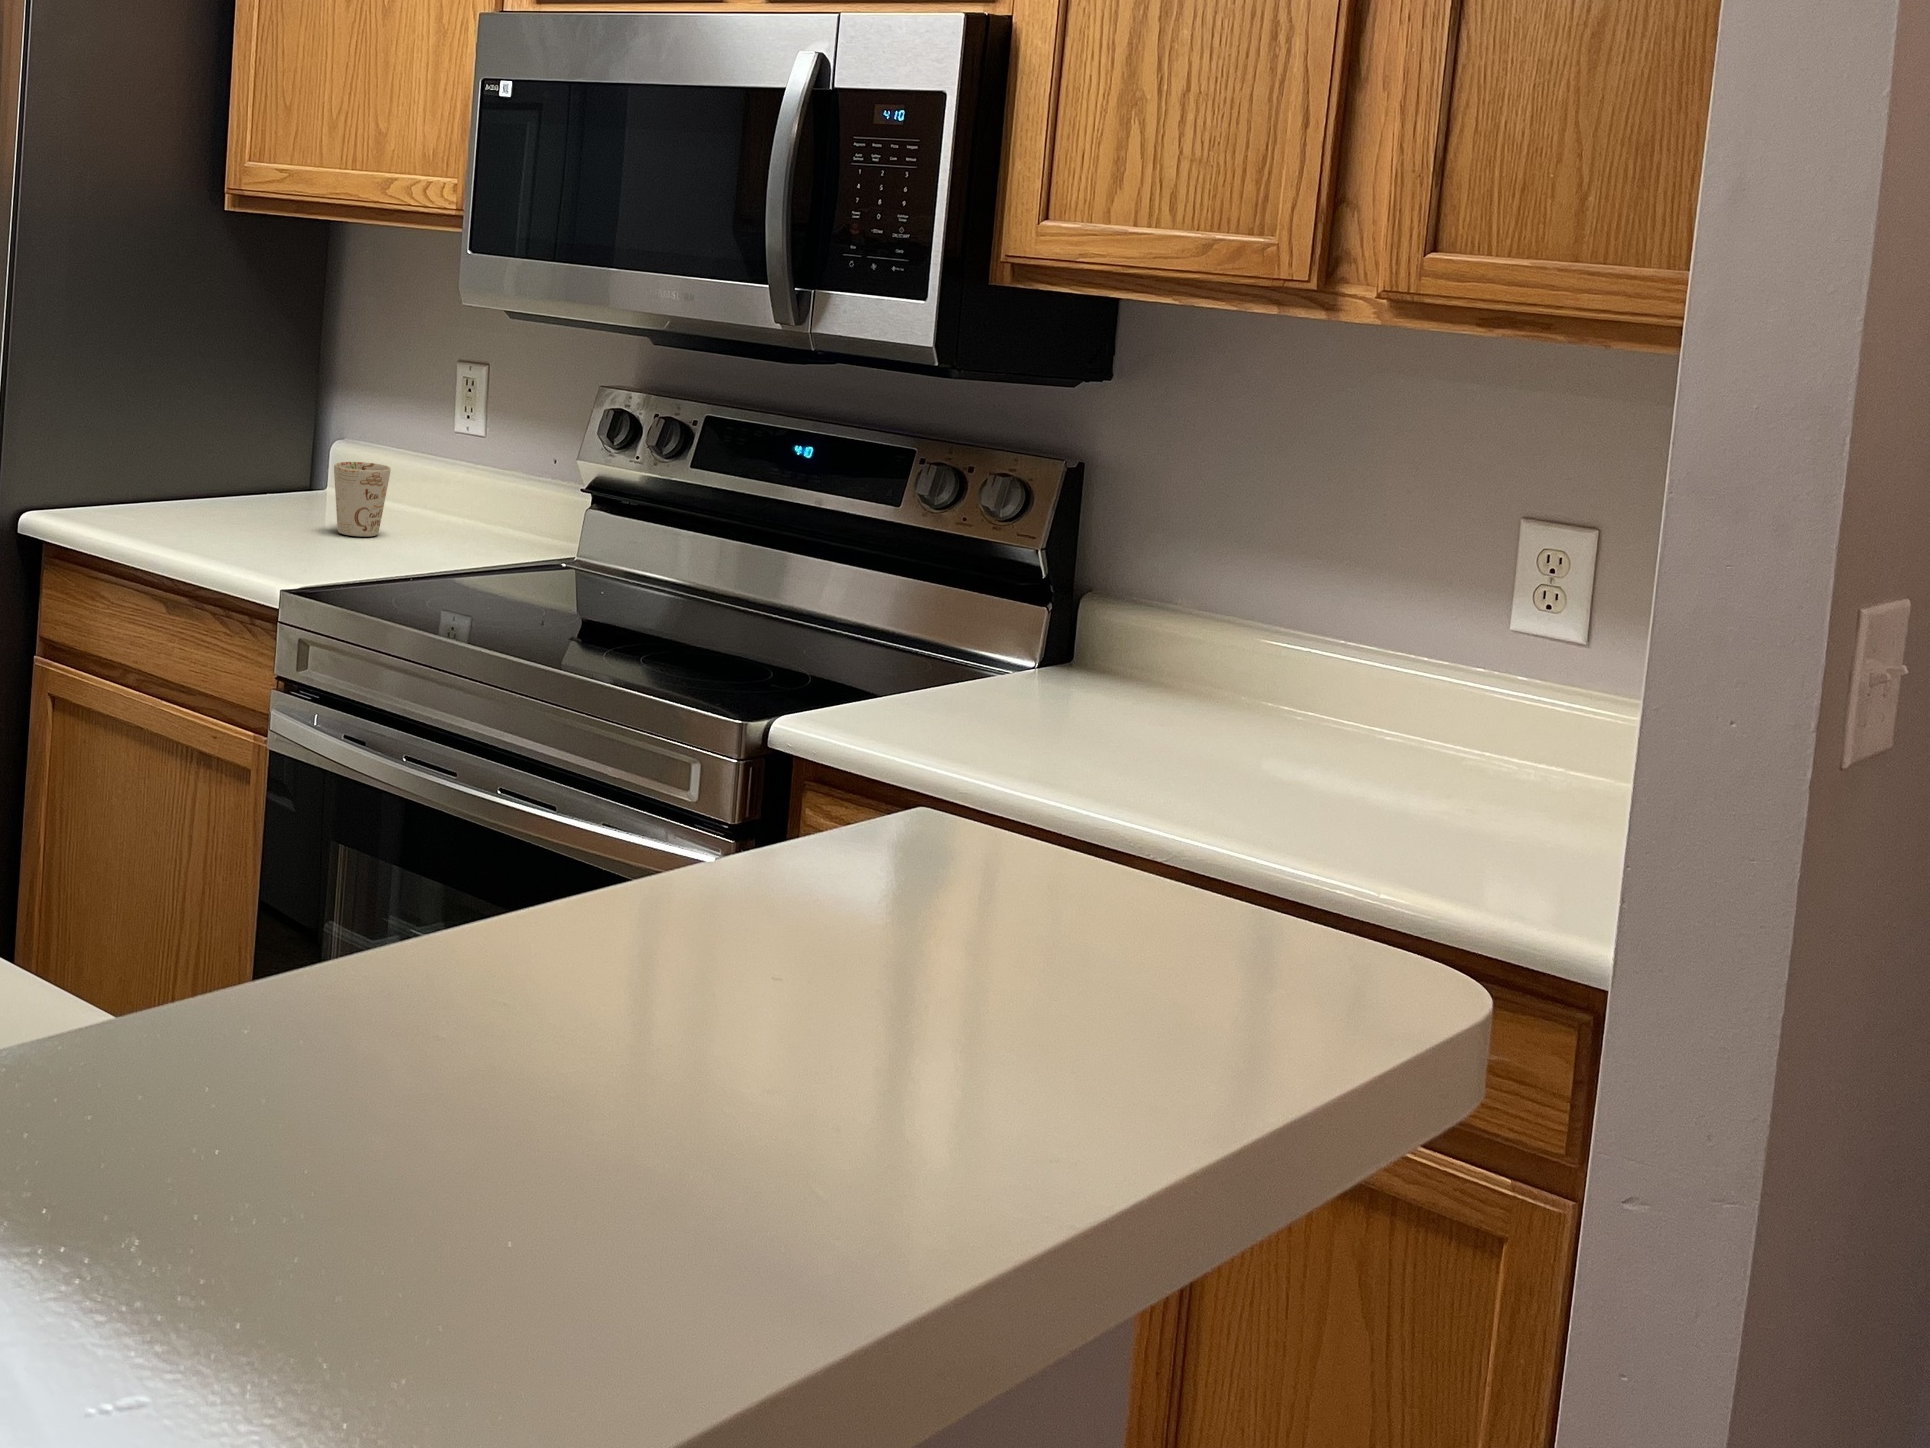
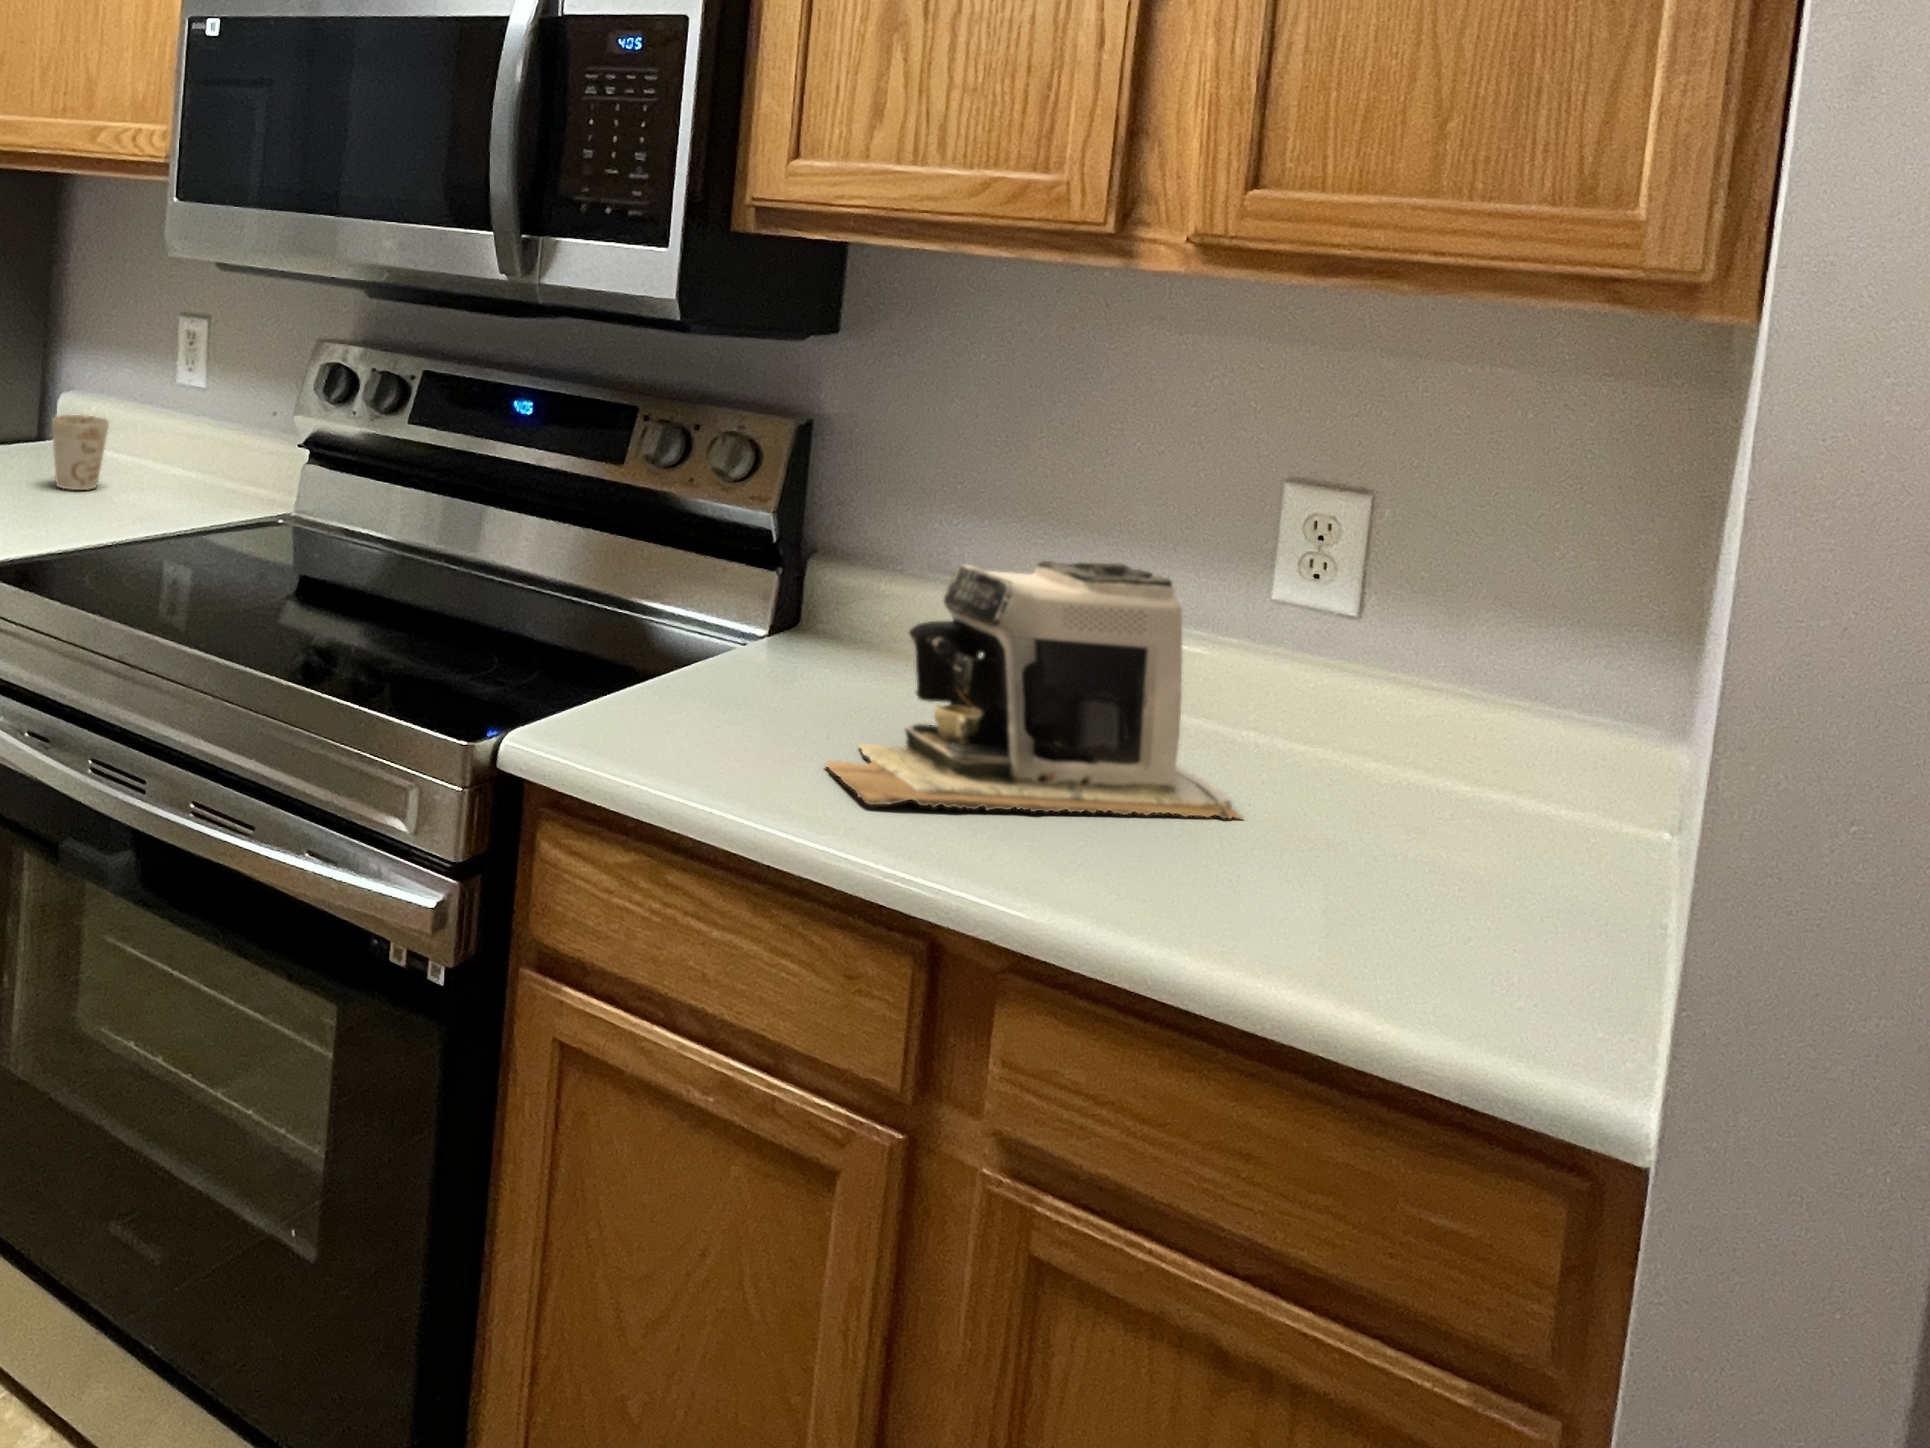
coffee maker: none [1056,584,1429,804] -> present [826,561,1242,819]

